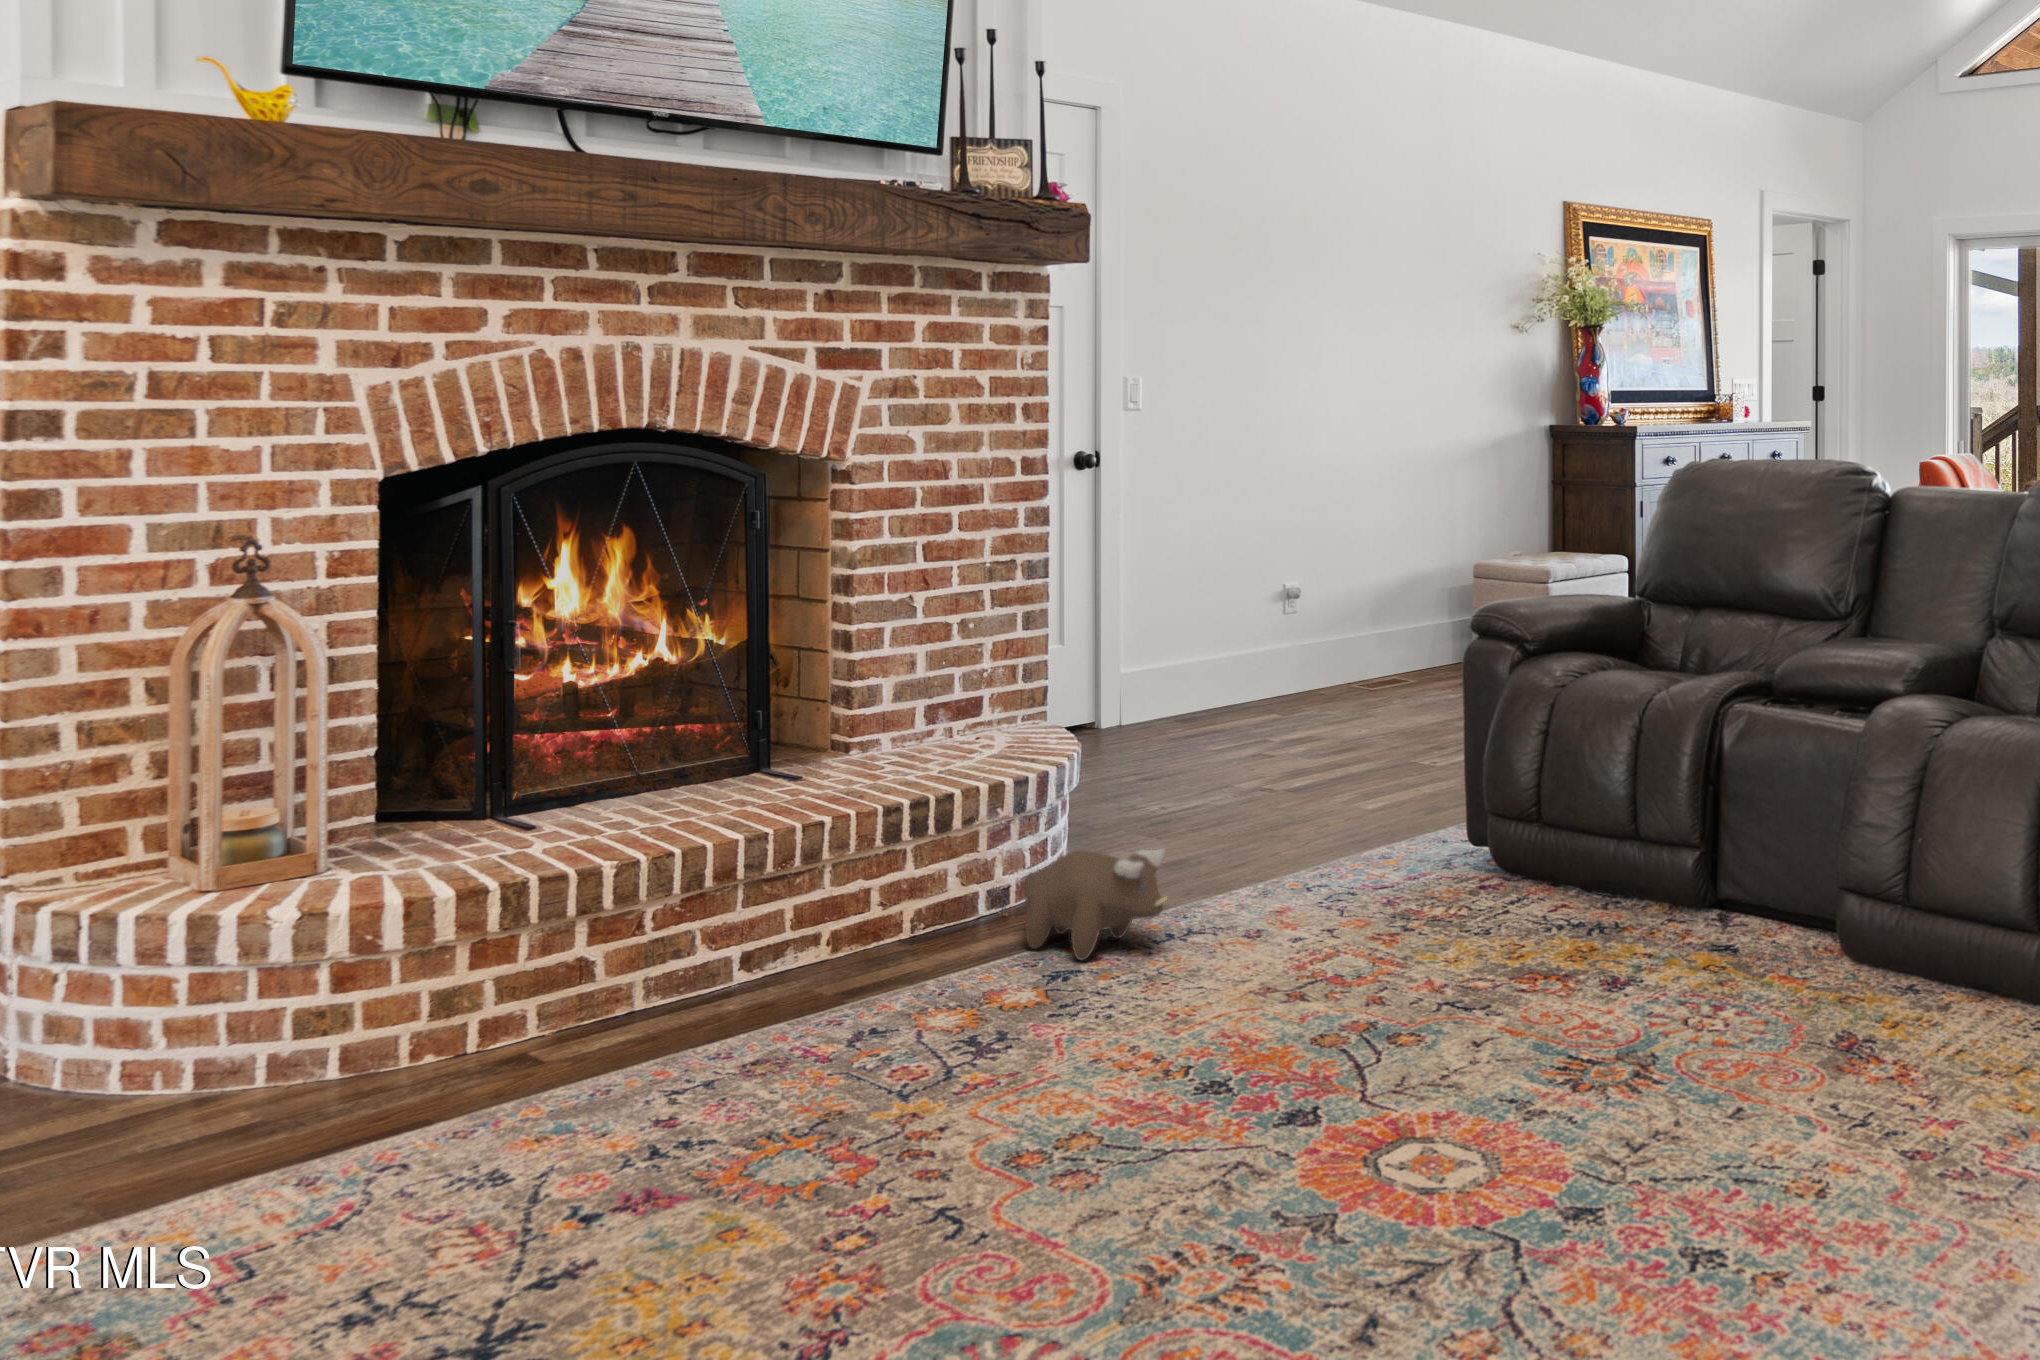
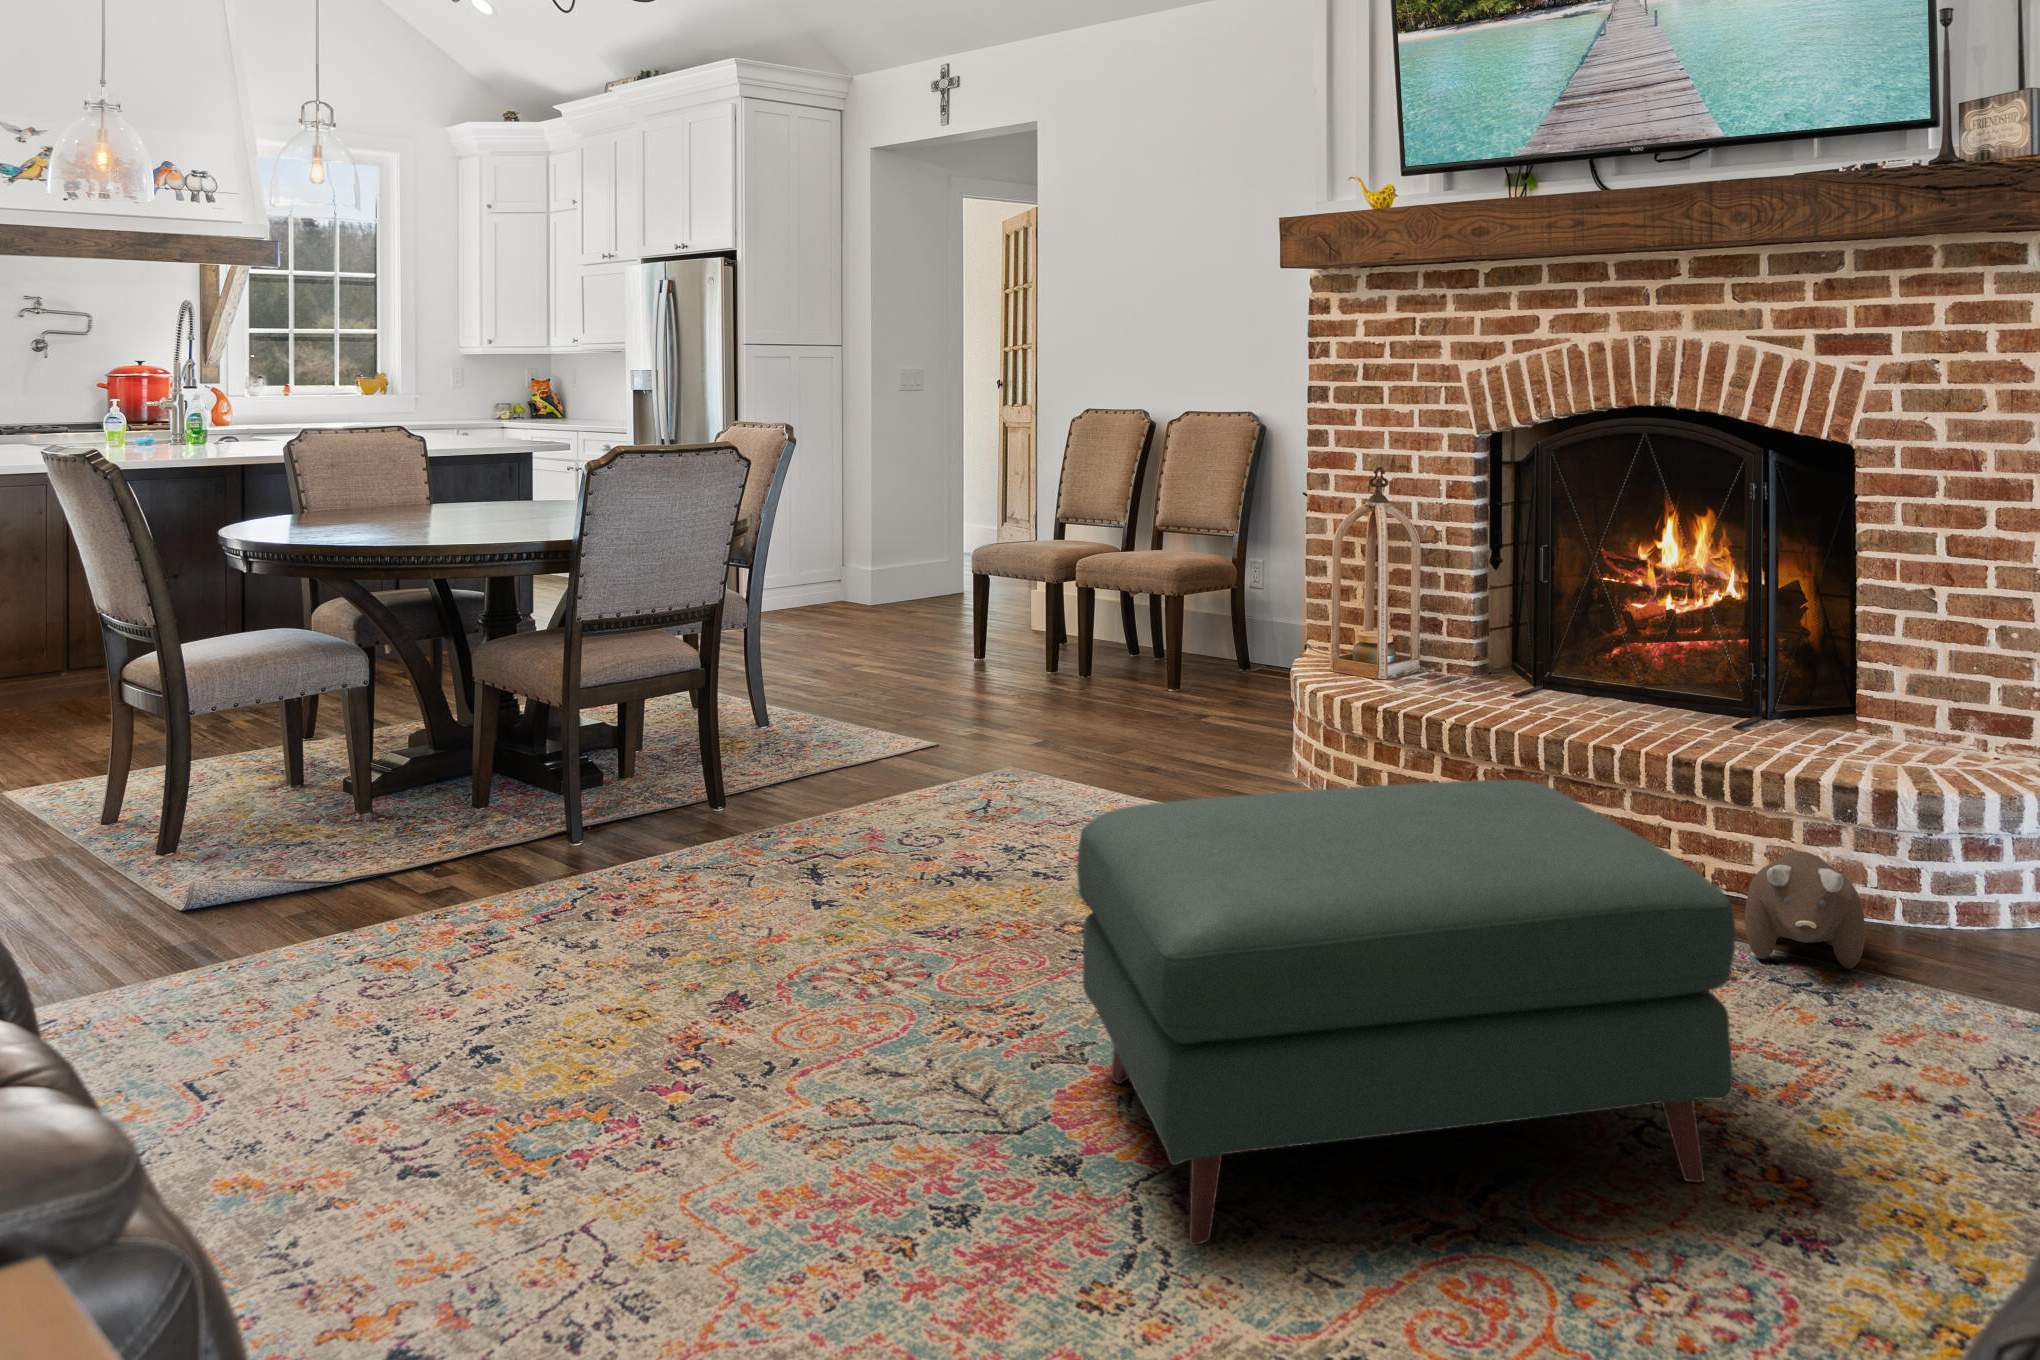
ottoman: none [1222,810,1728,1265] -> present [1077,780,1736,1245]

